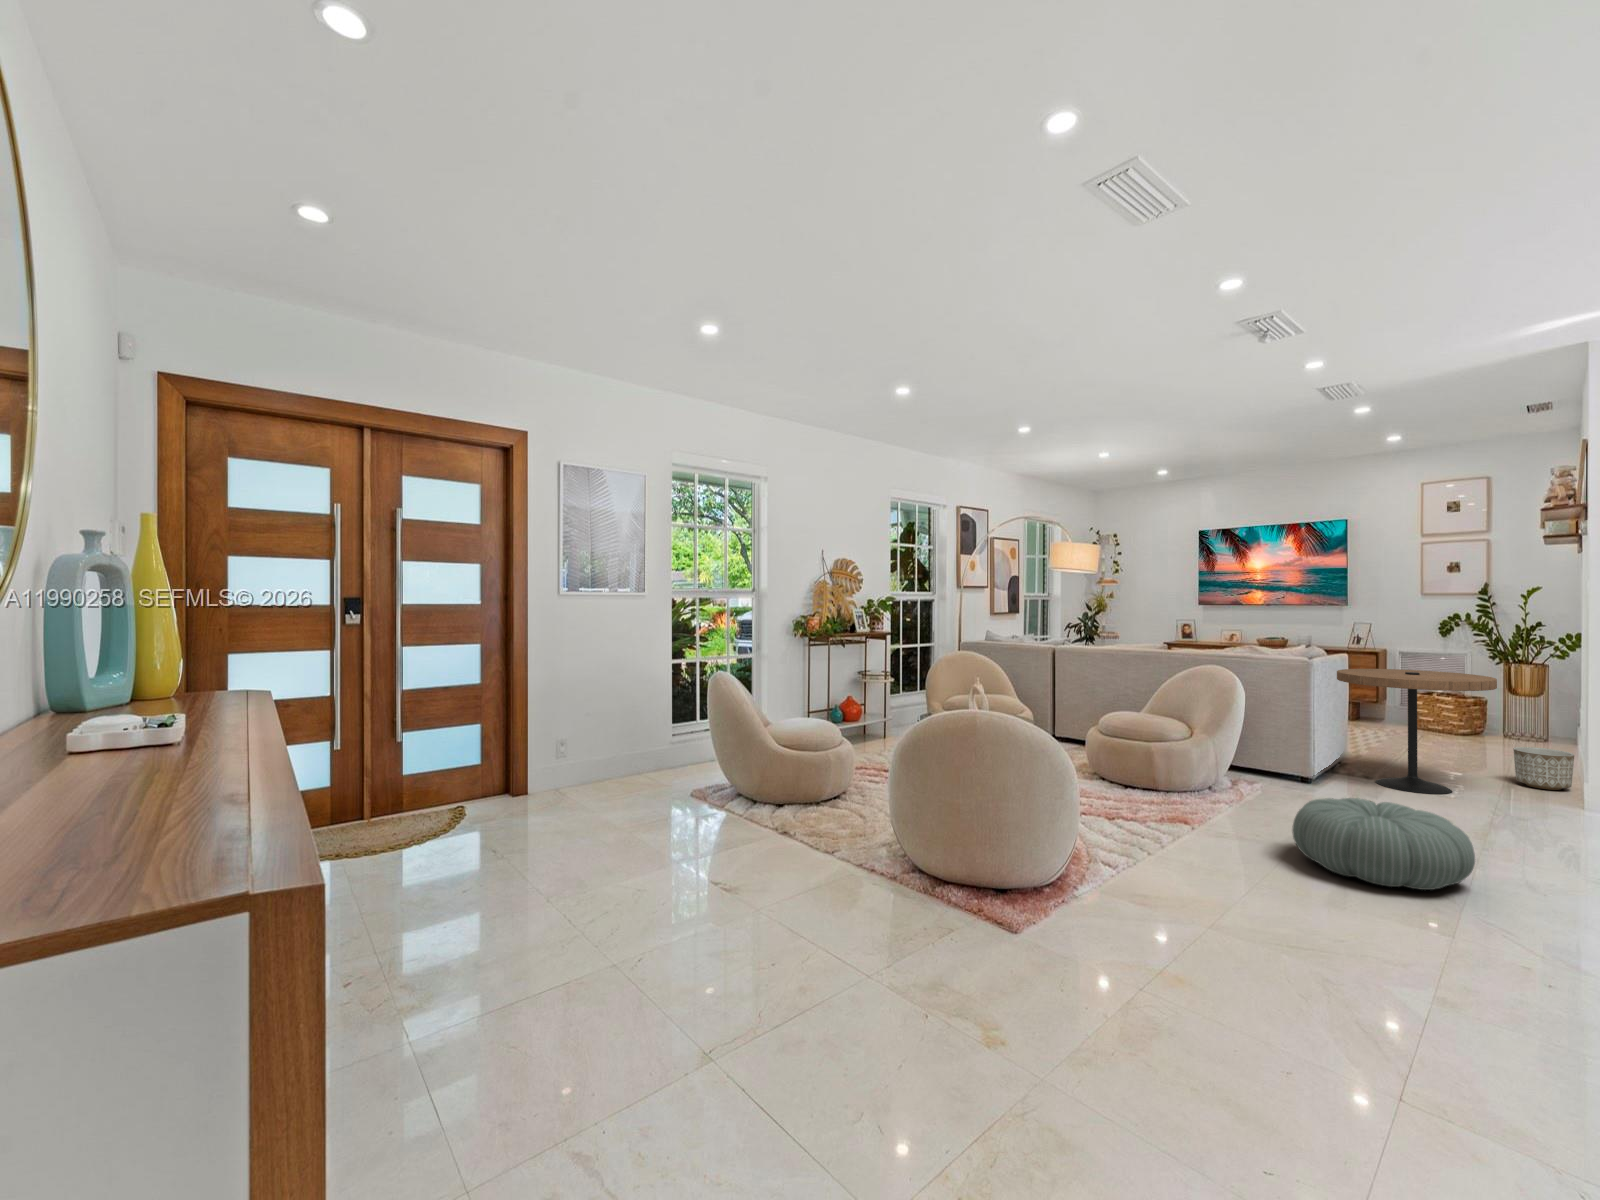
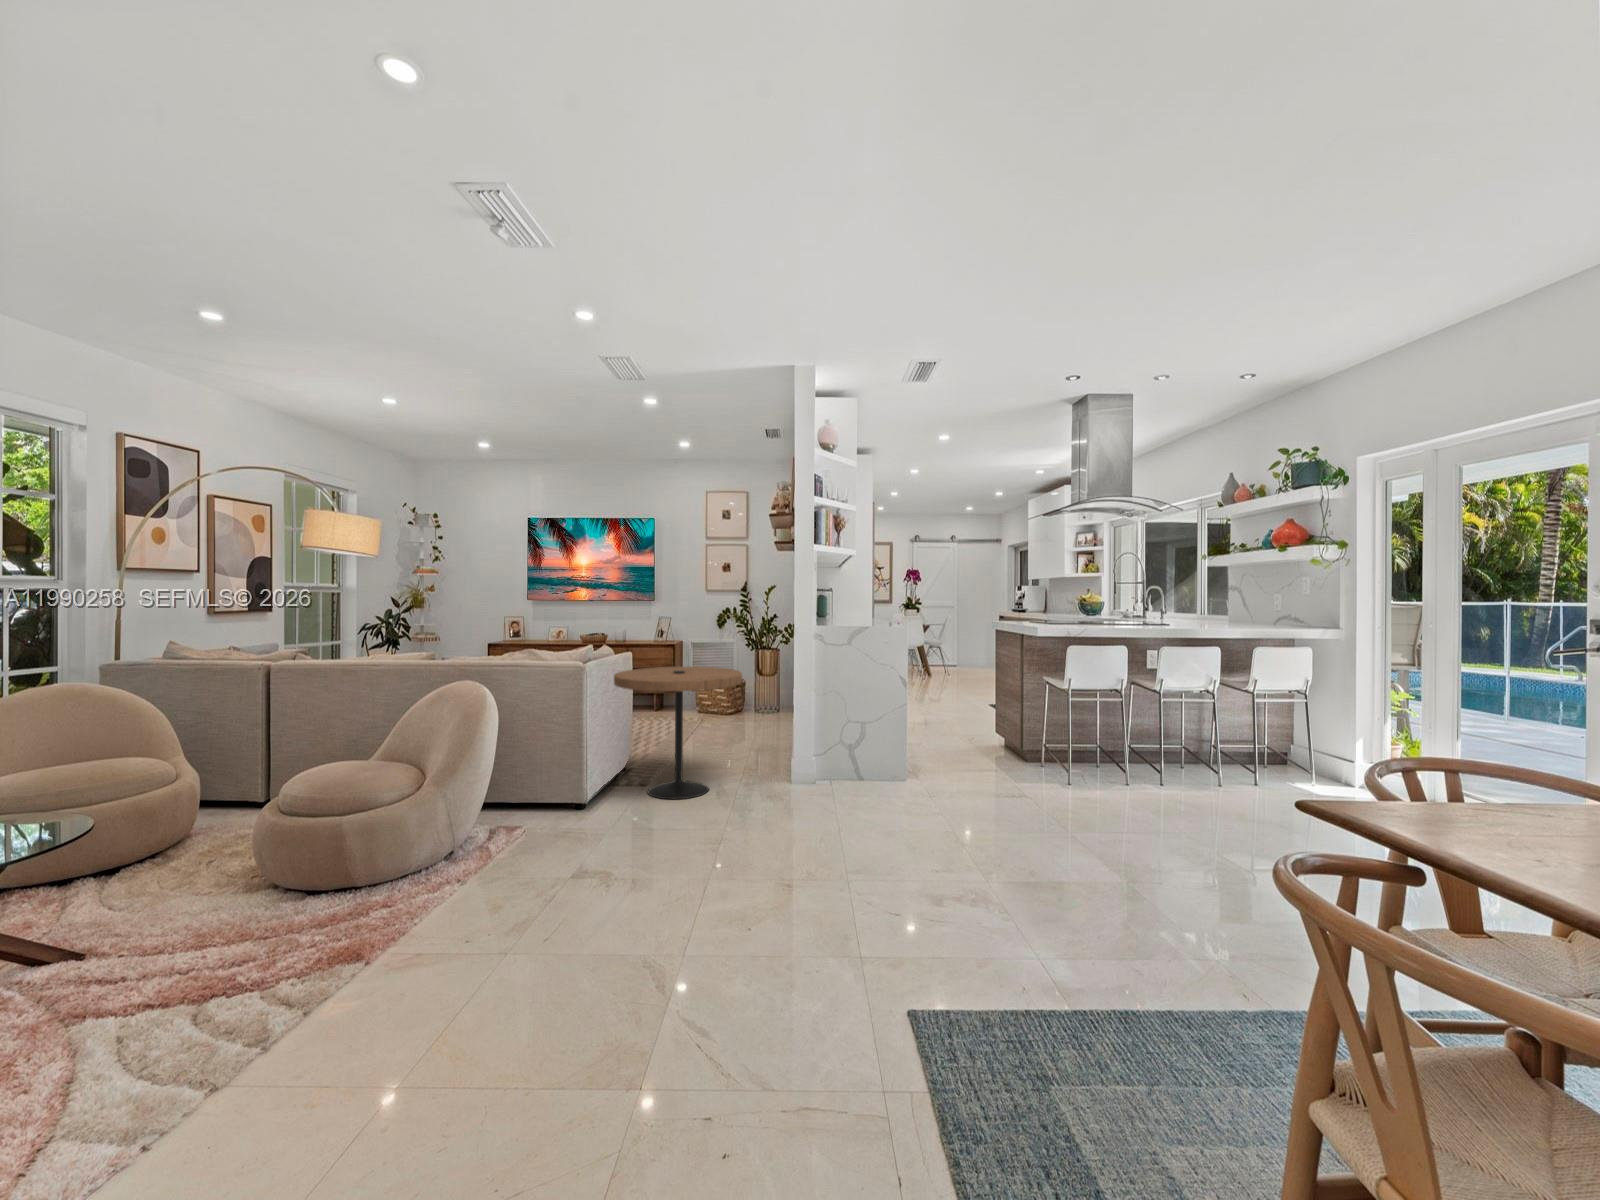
planter: present [1513,747,1574,790] -> none [755,730,793,769]
pouf: present [1292,798,1475,890] -> none [488,863,700,1023]

